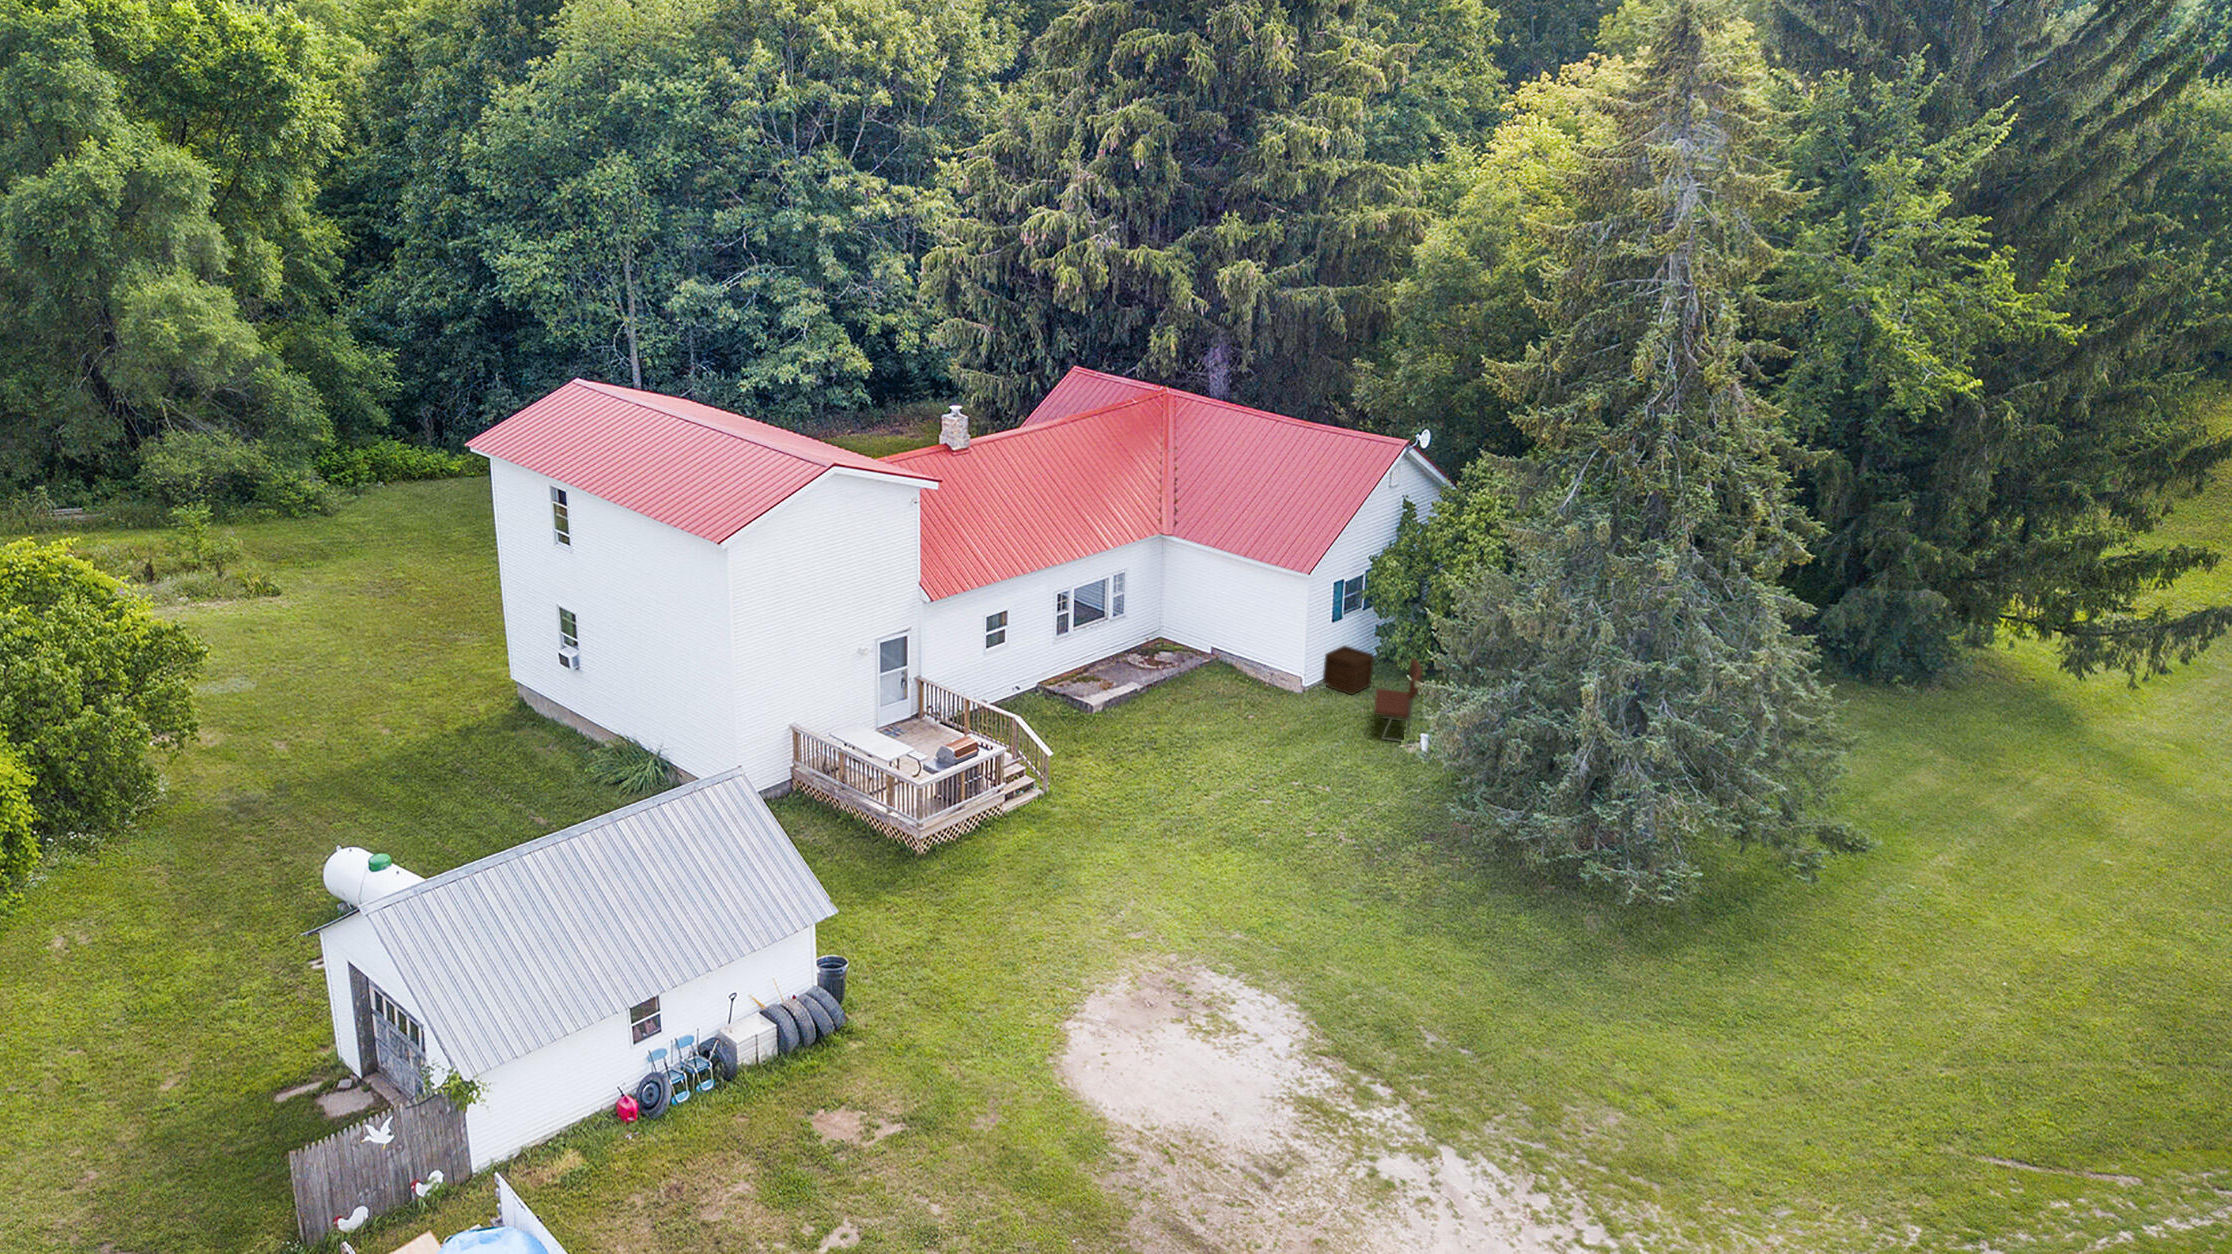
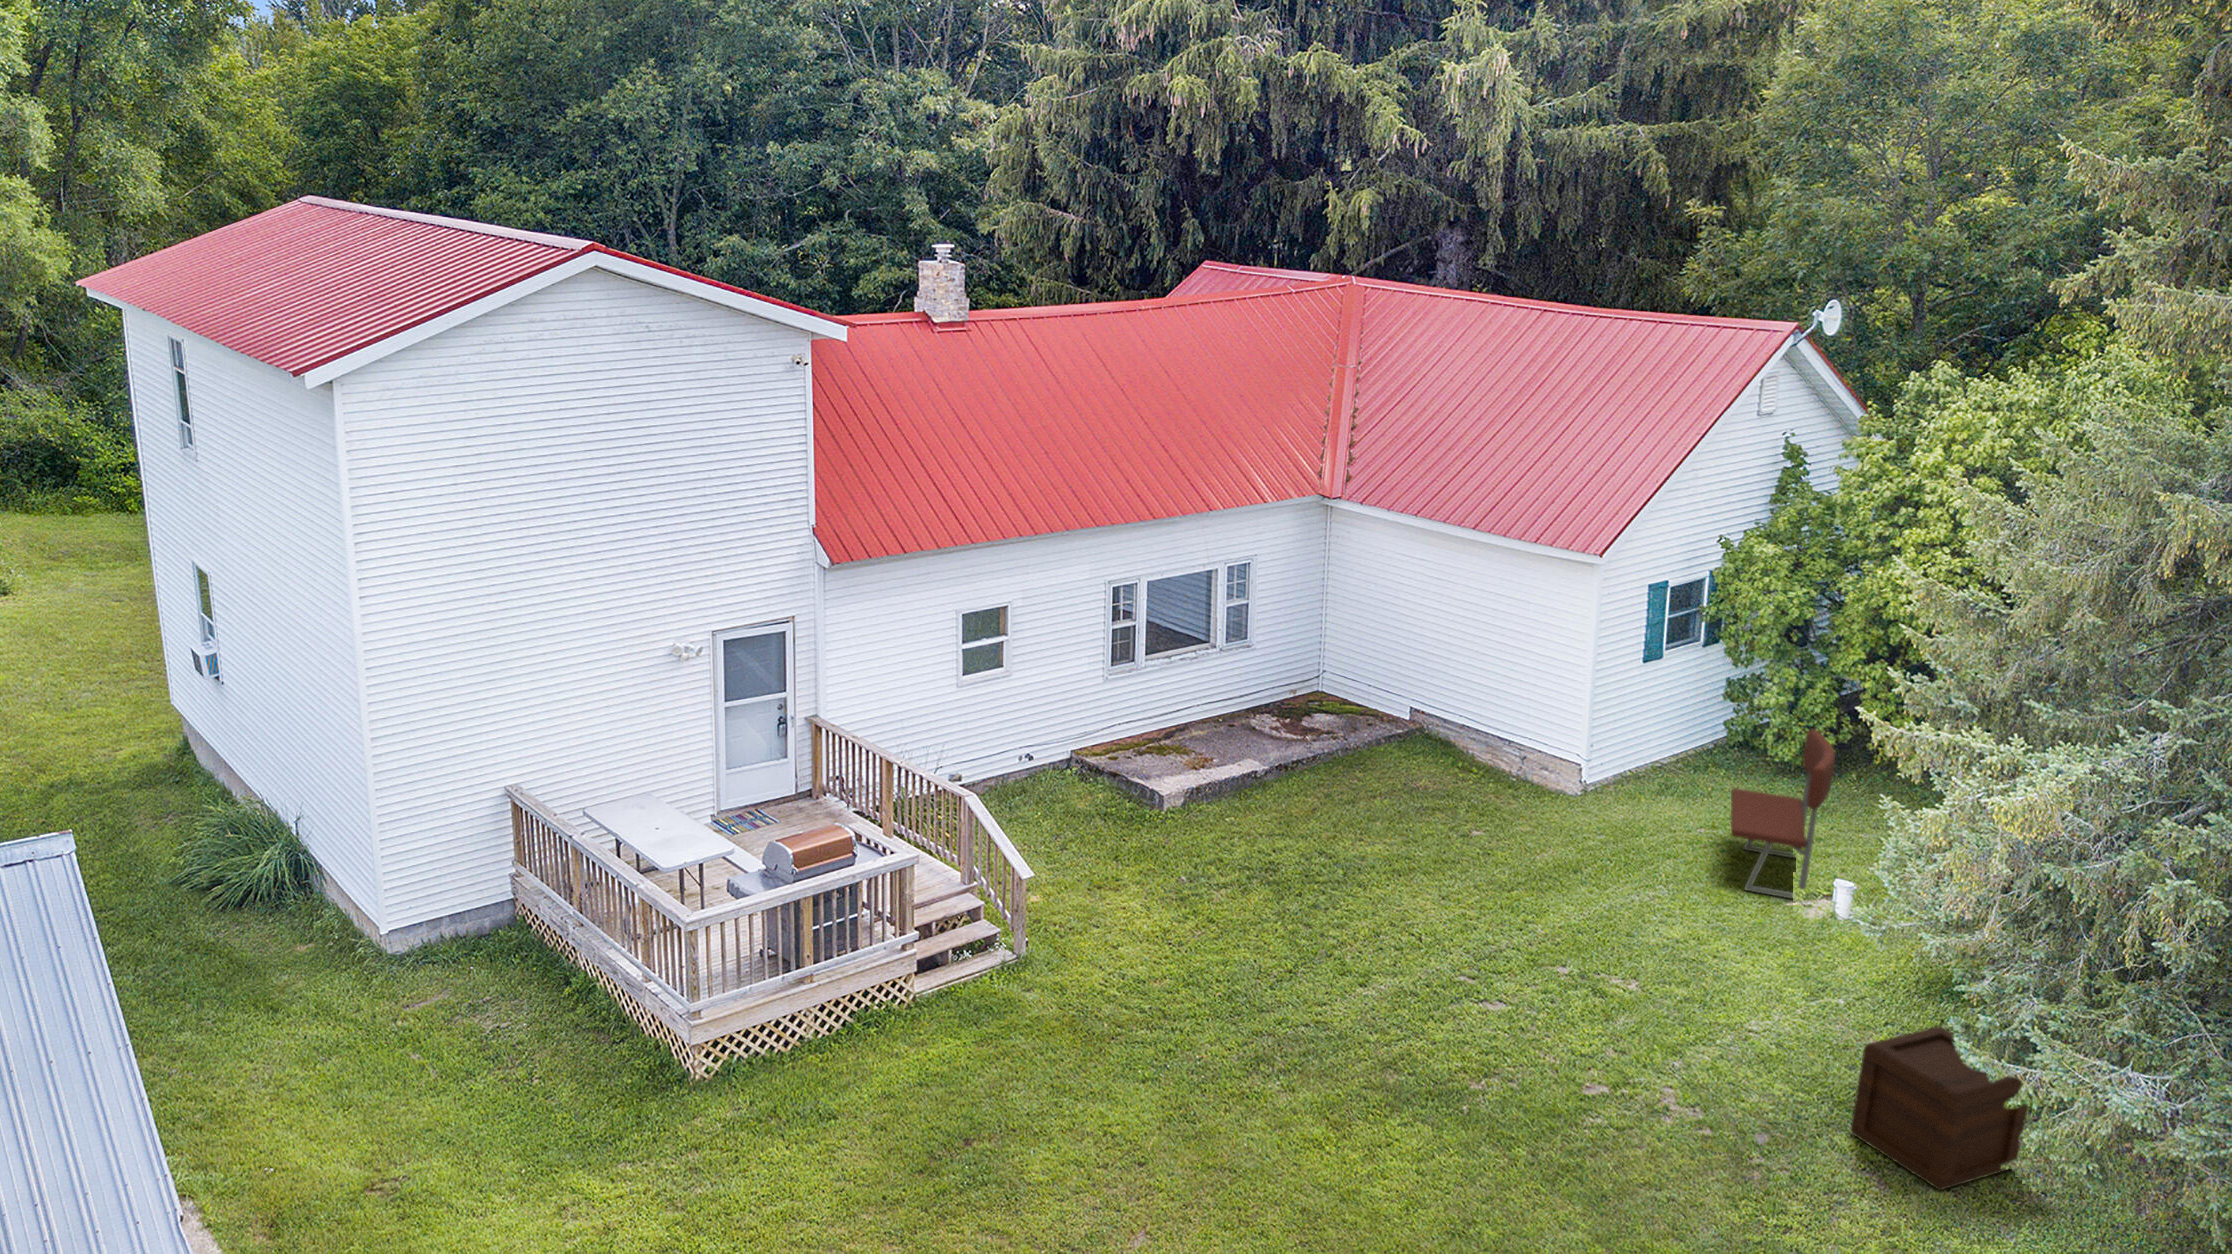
wooden crate: present [1323,646,1374,695] -> present [1850,1026,2028,1190]

